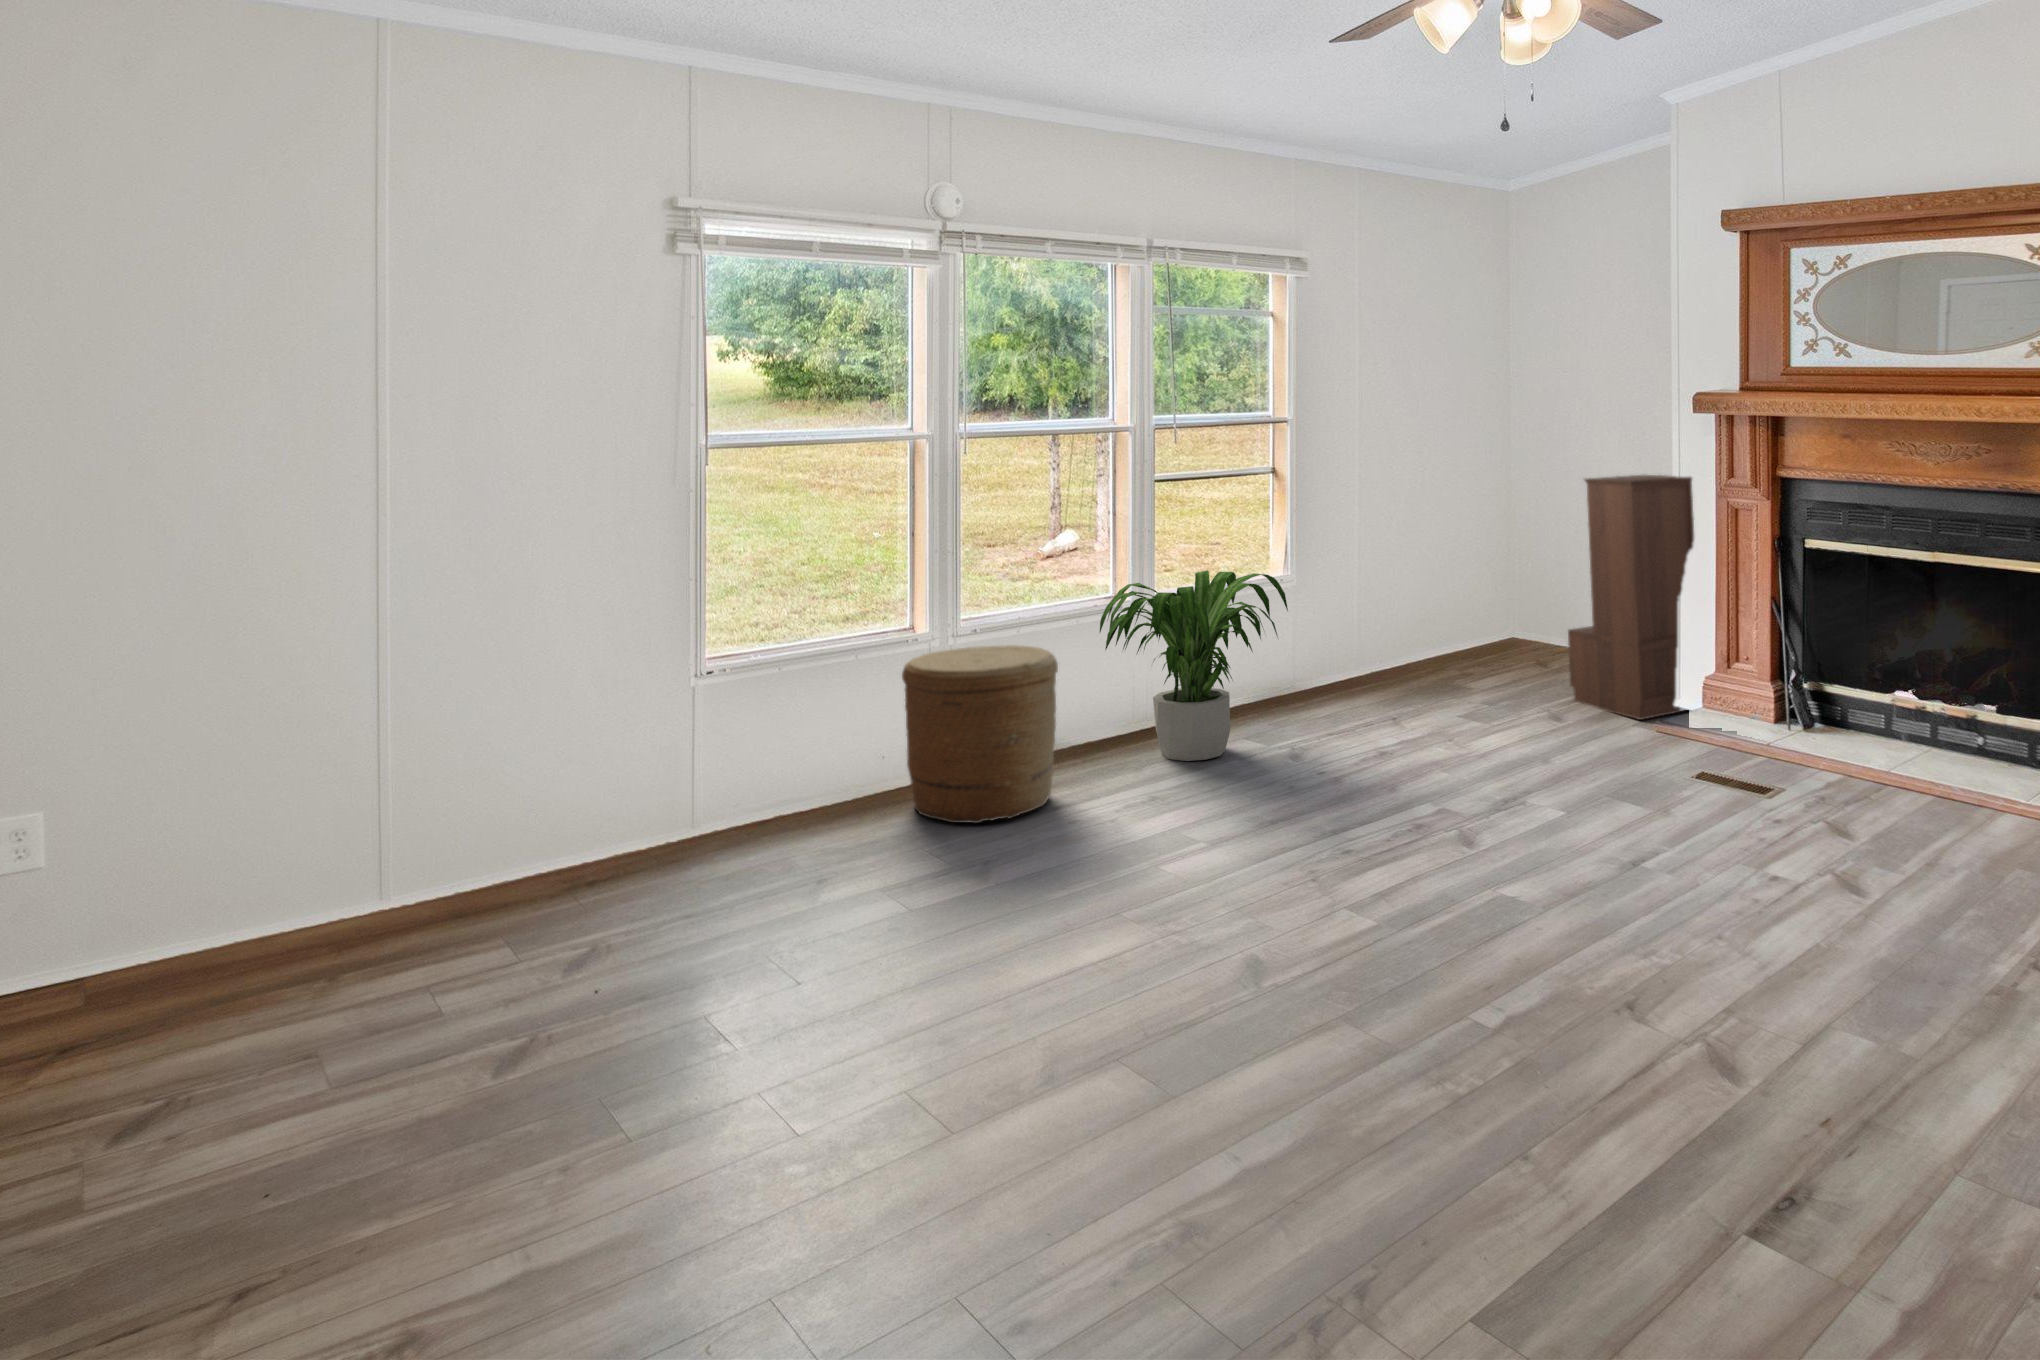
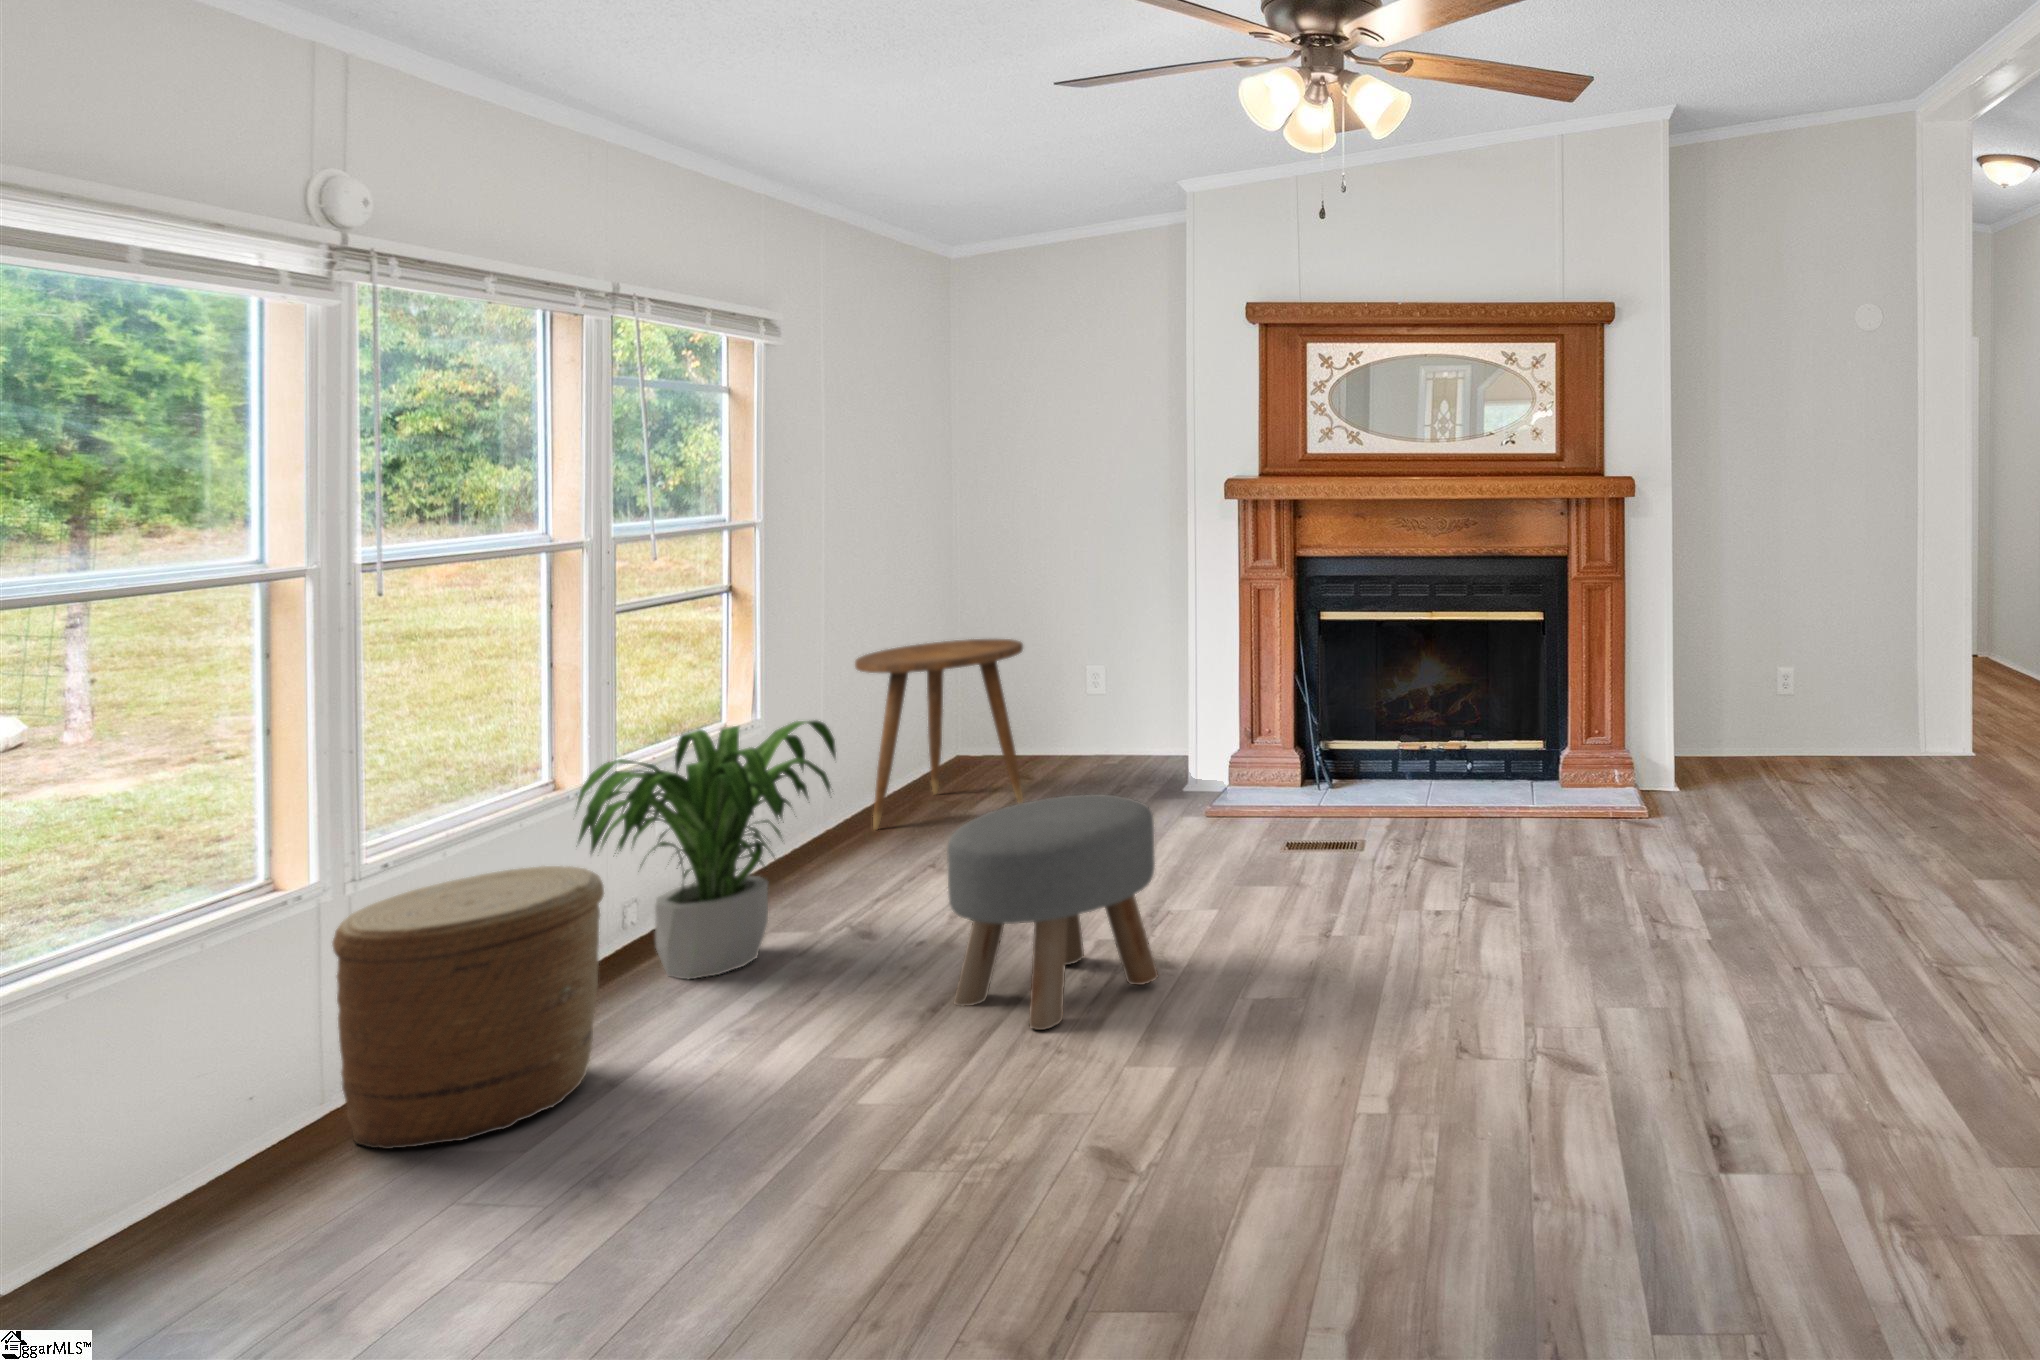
bookshelf: present [1568,475,1694,720] -> none [1079,561,1213,812]
side table: none [1389,531,1528,687] -> present [855,639,1023,830]
ottoman: none [1283,671,1463,873] -> present [947,794,1158,1030]

